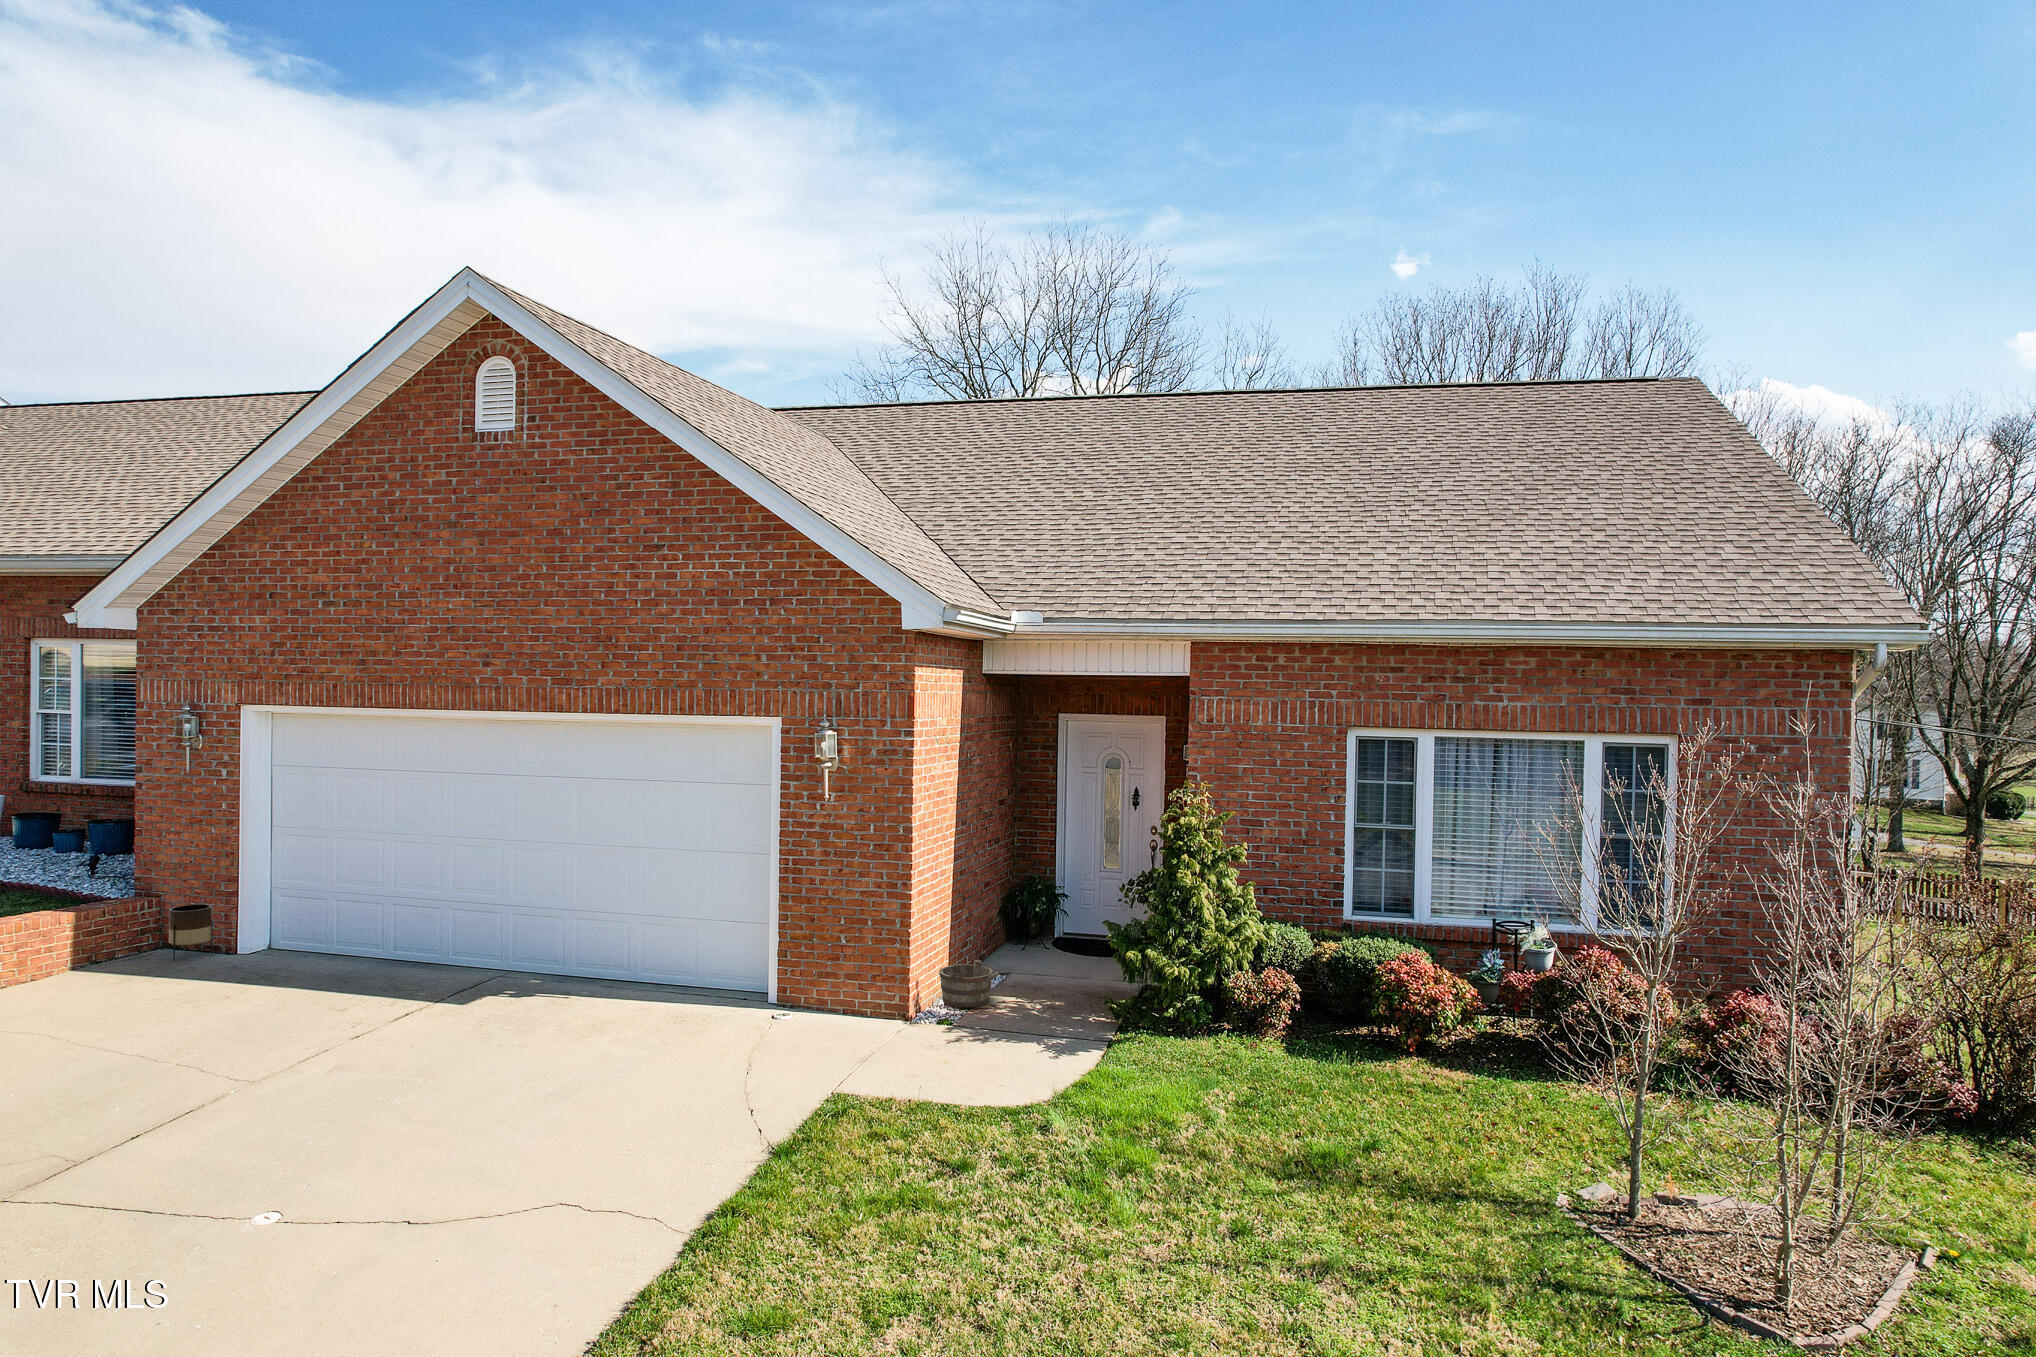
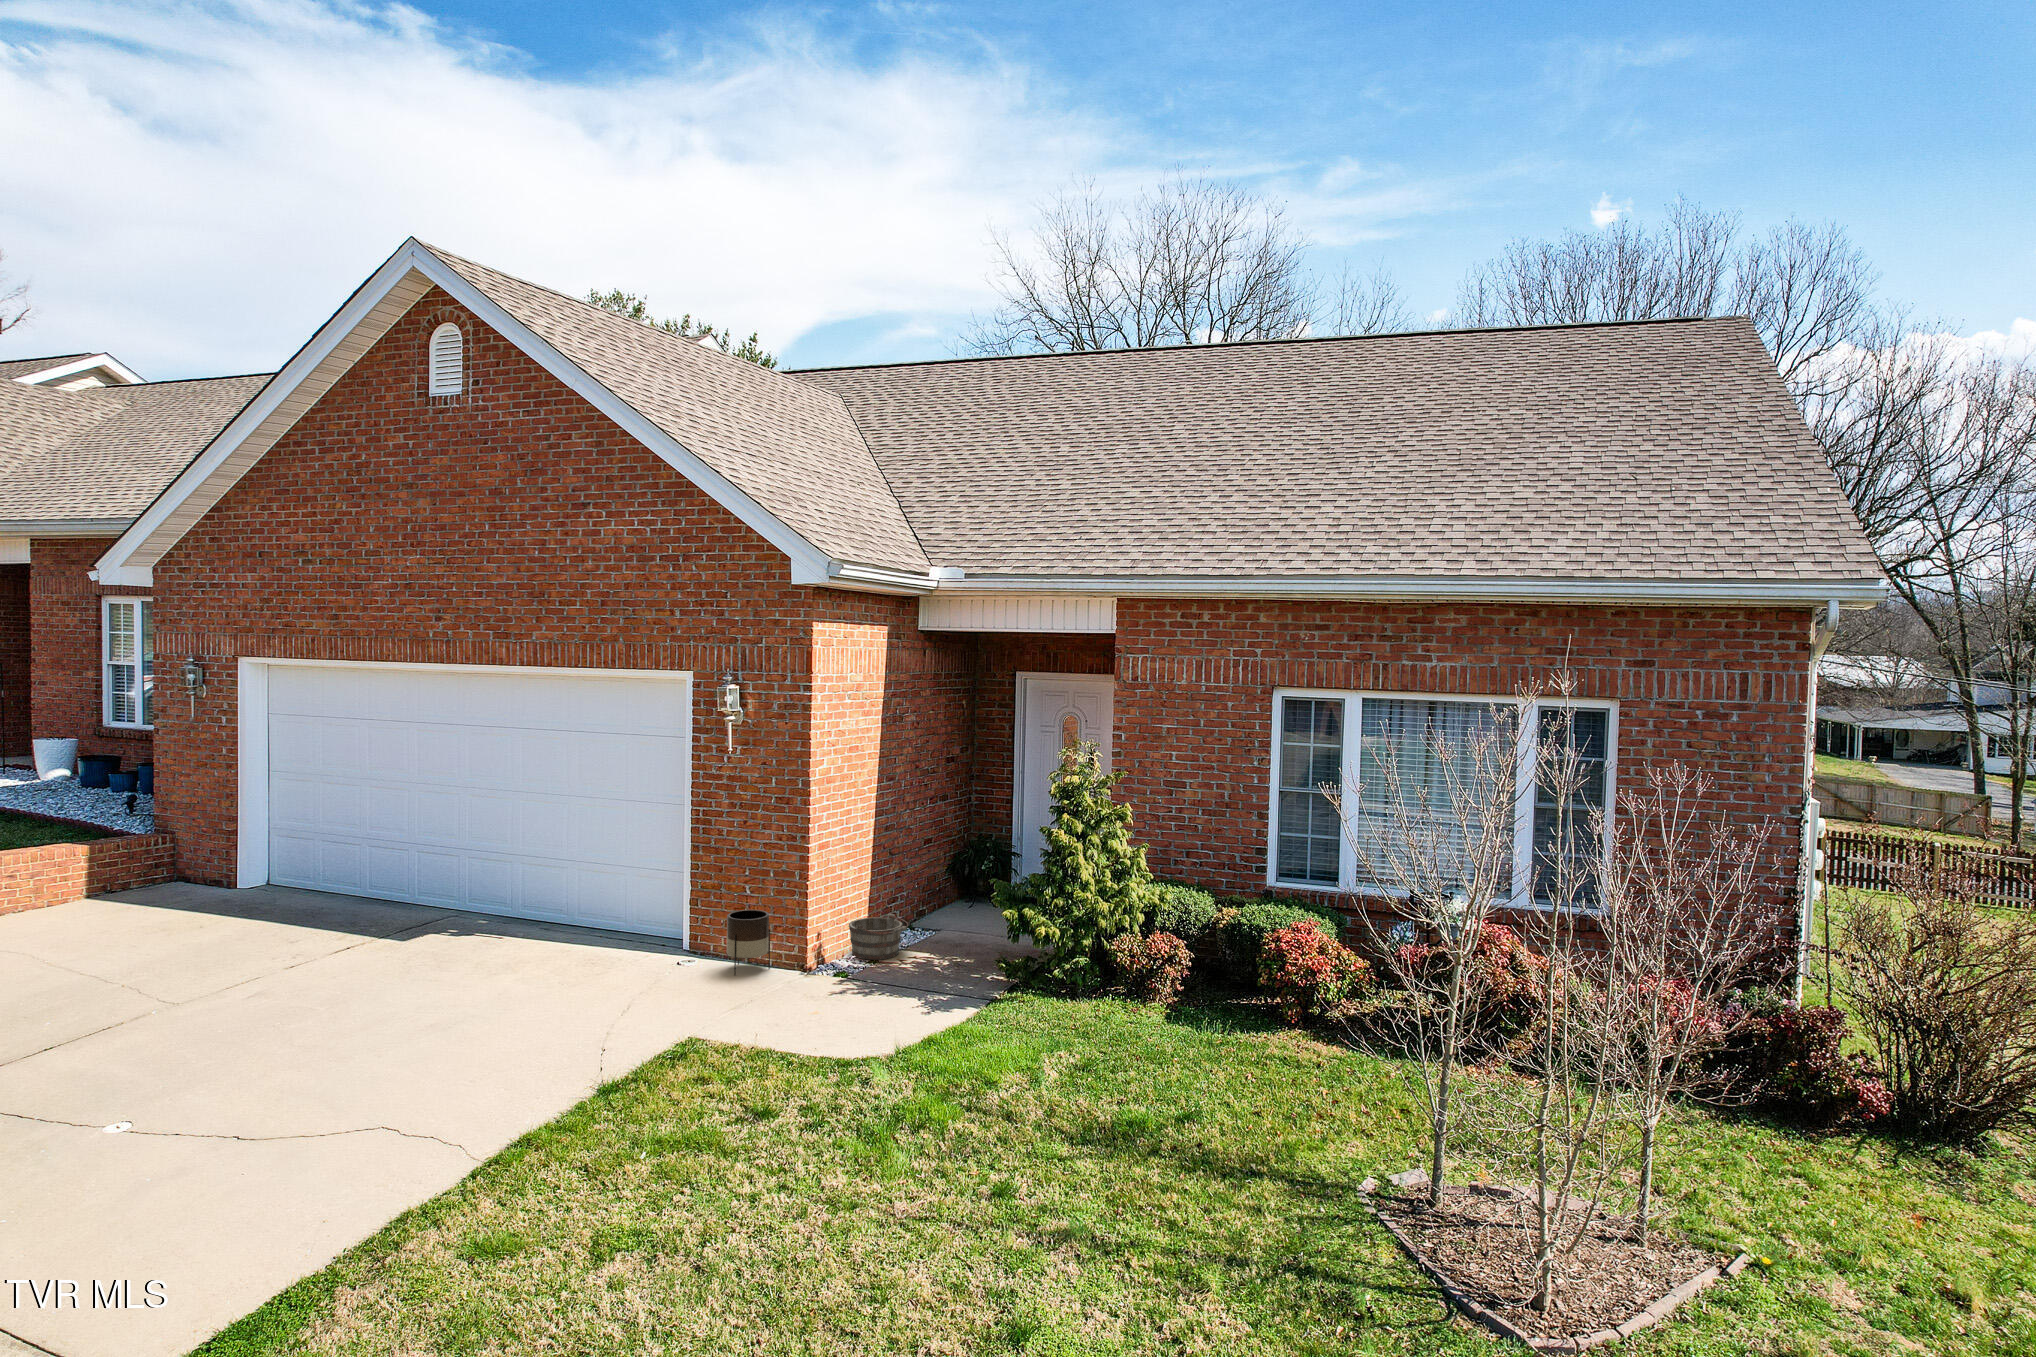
planter: present [169,904,213,960] -> present [726,910,770,975]

